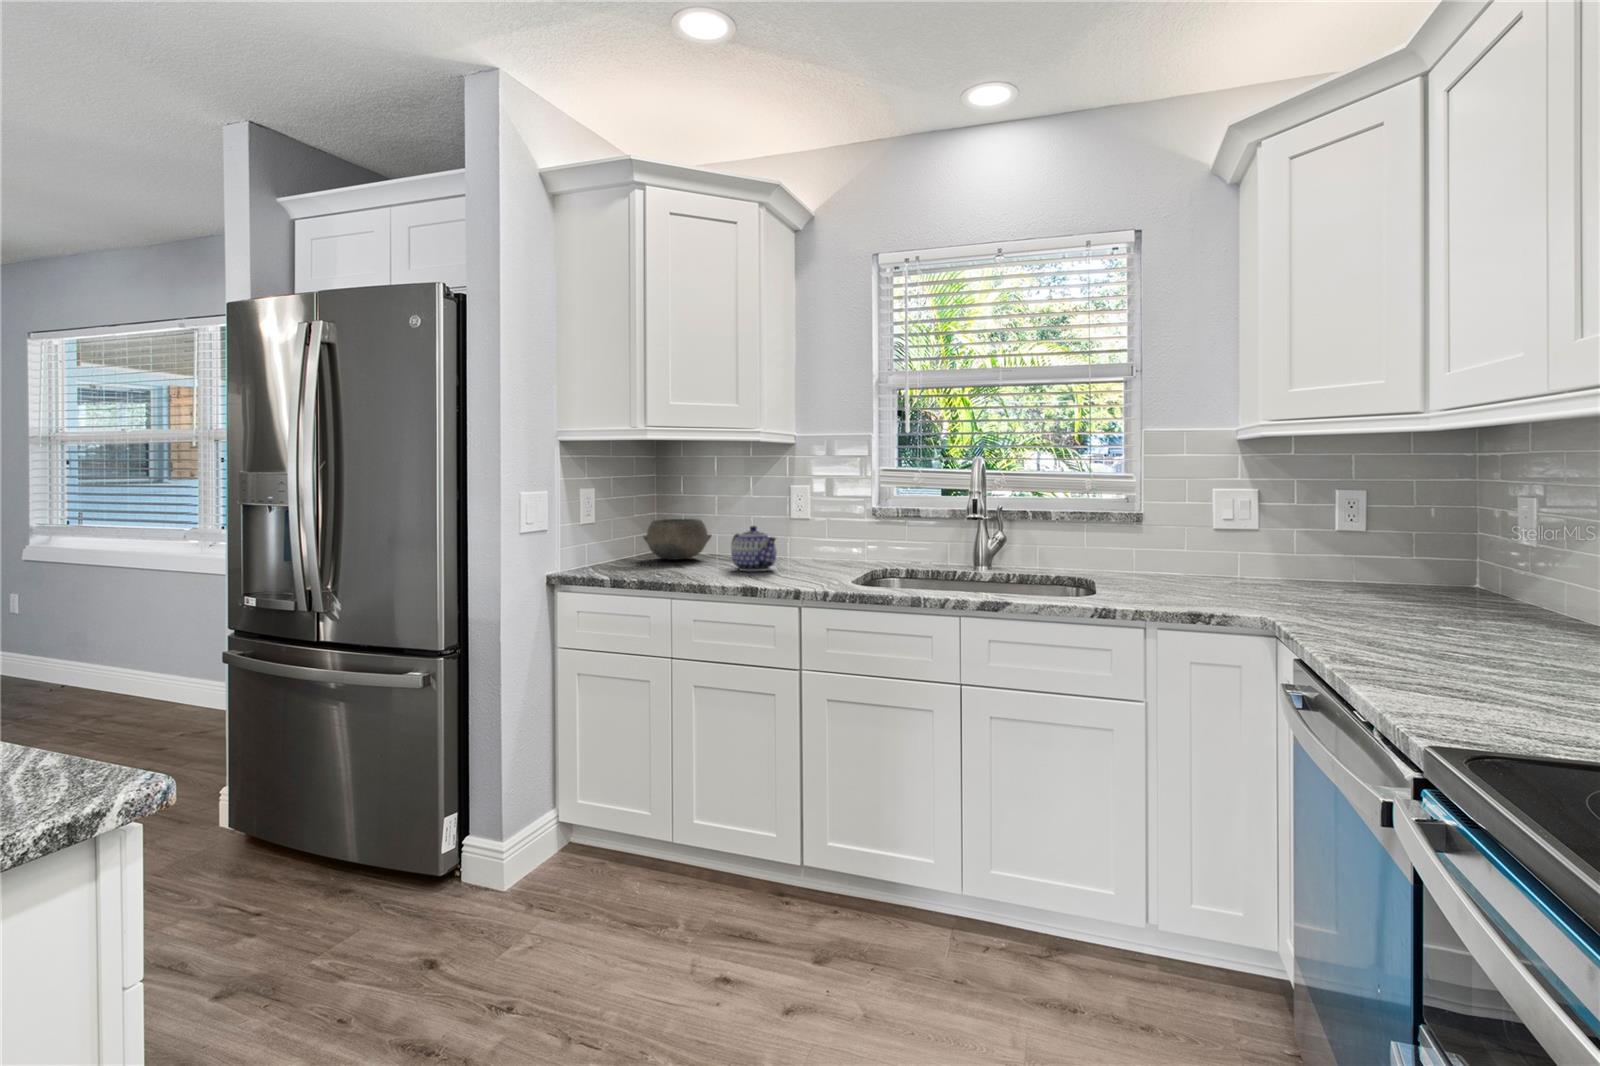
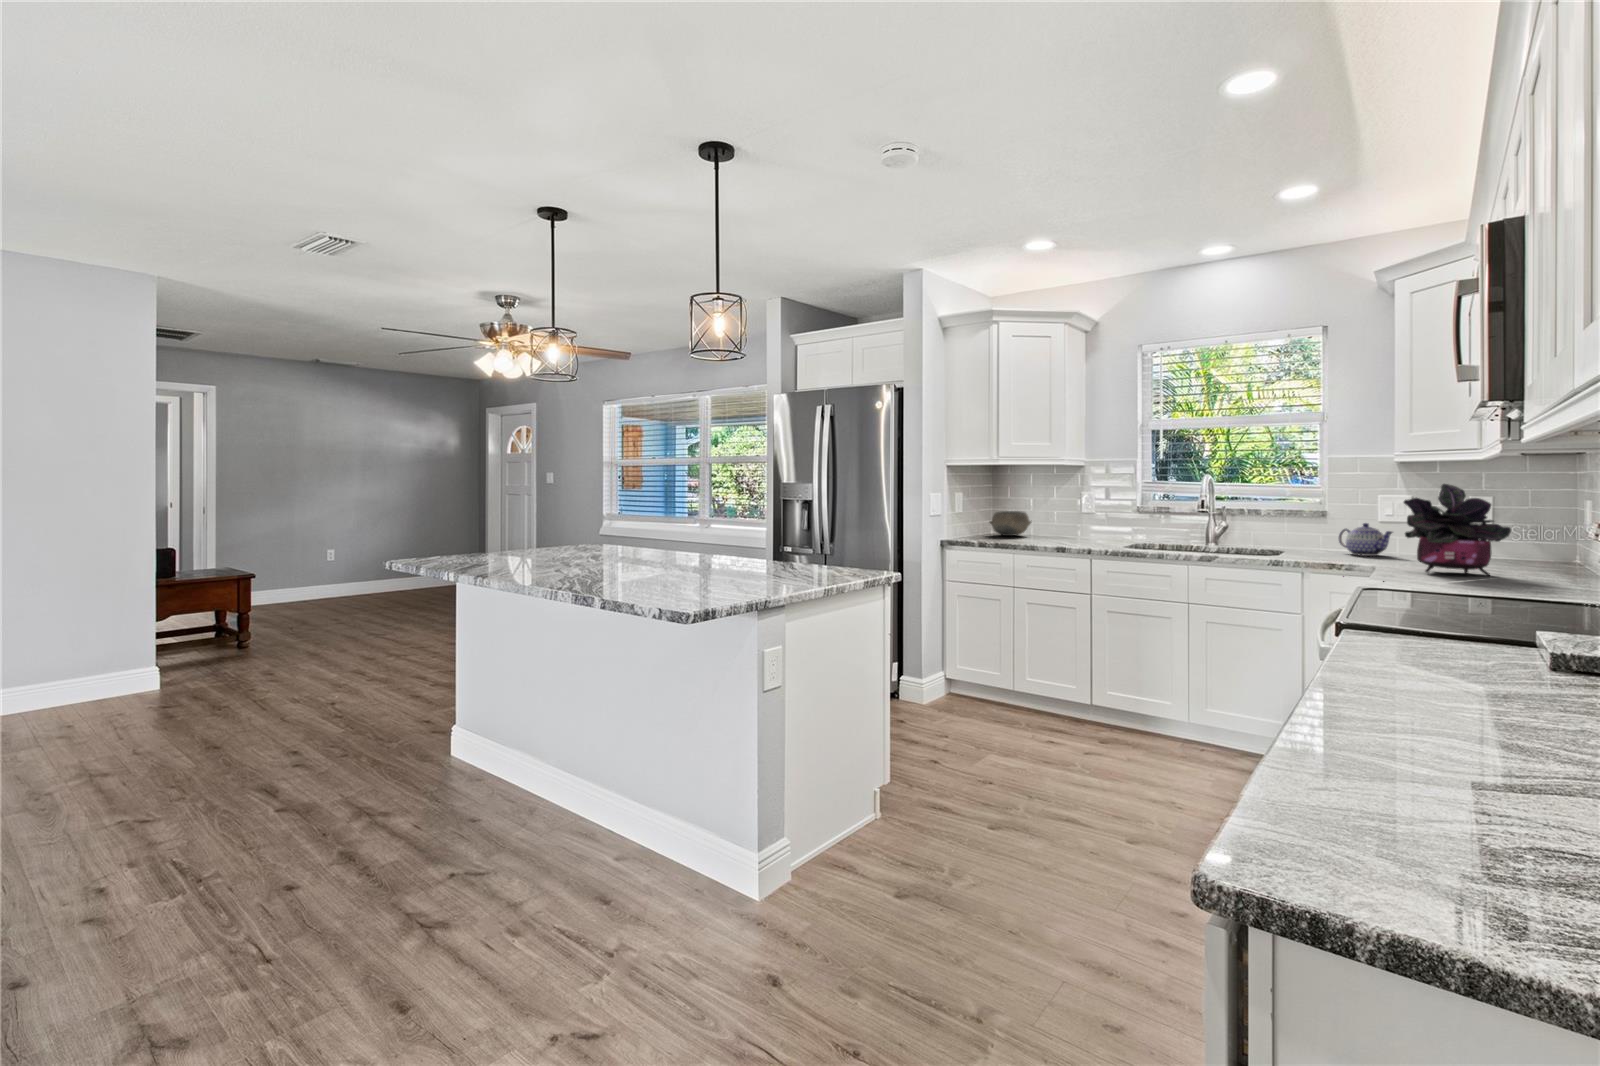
potted plant: none [1327,471,1513,640] -> present [1404,484,1511,576]
teapot: present [731,526,777,571] -> present [1339,523,1393,556]

